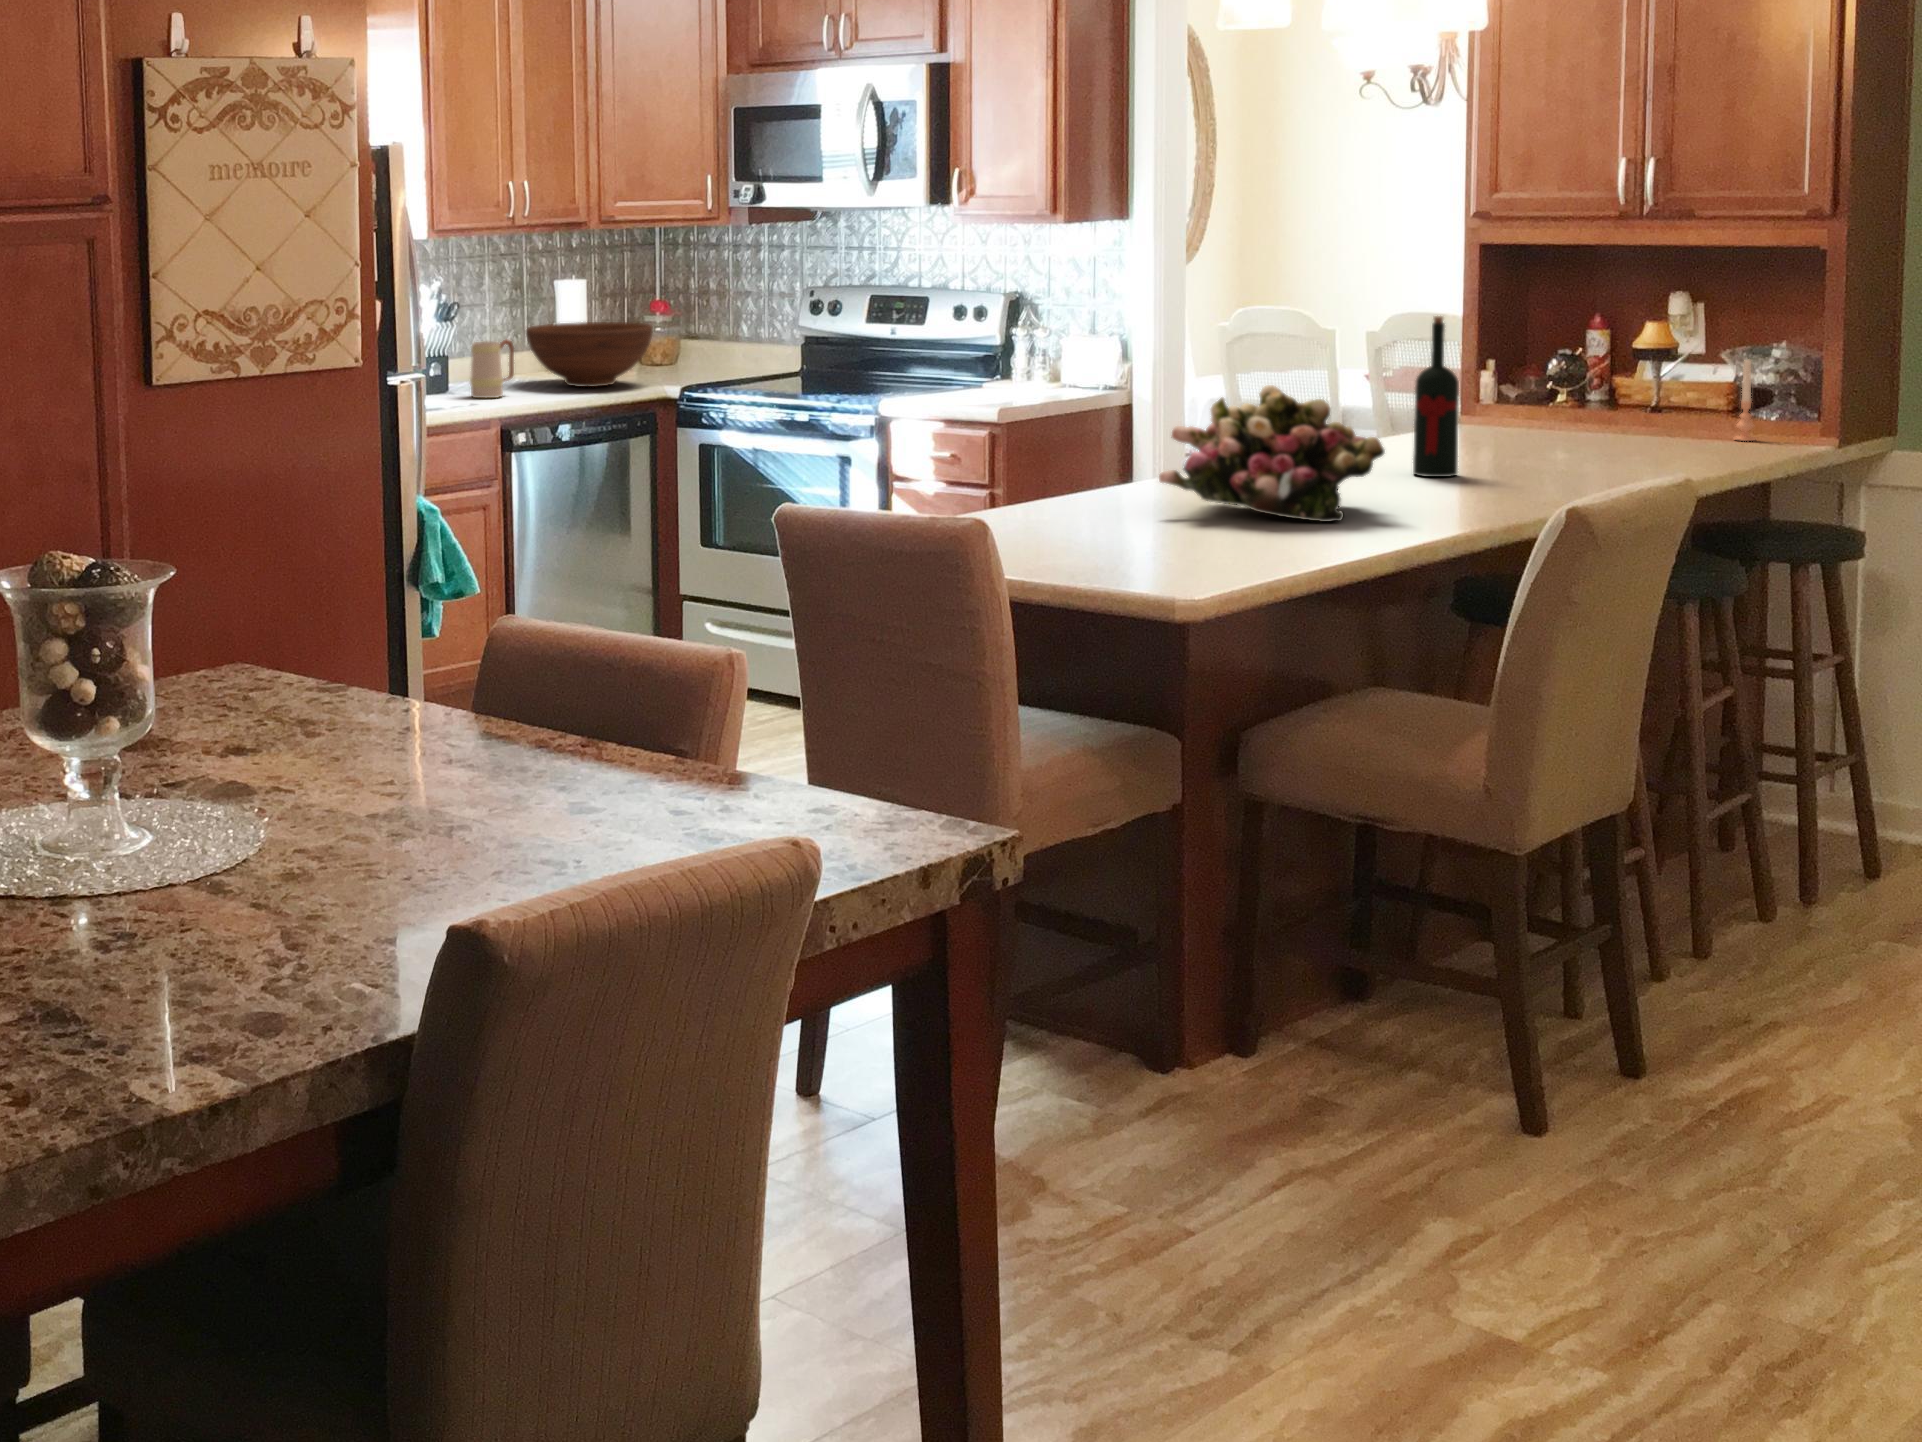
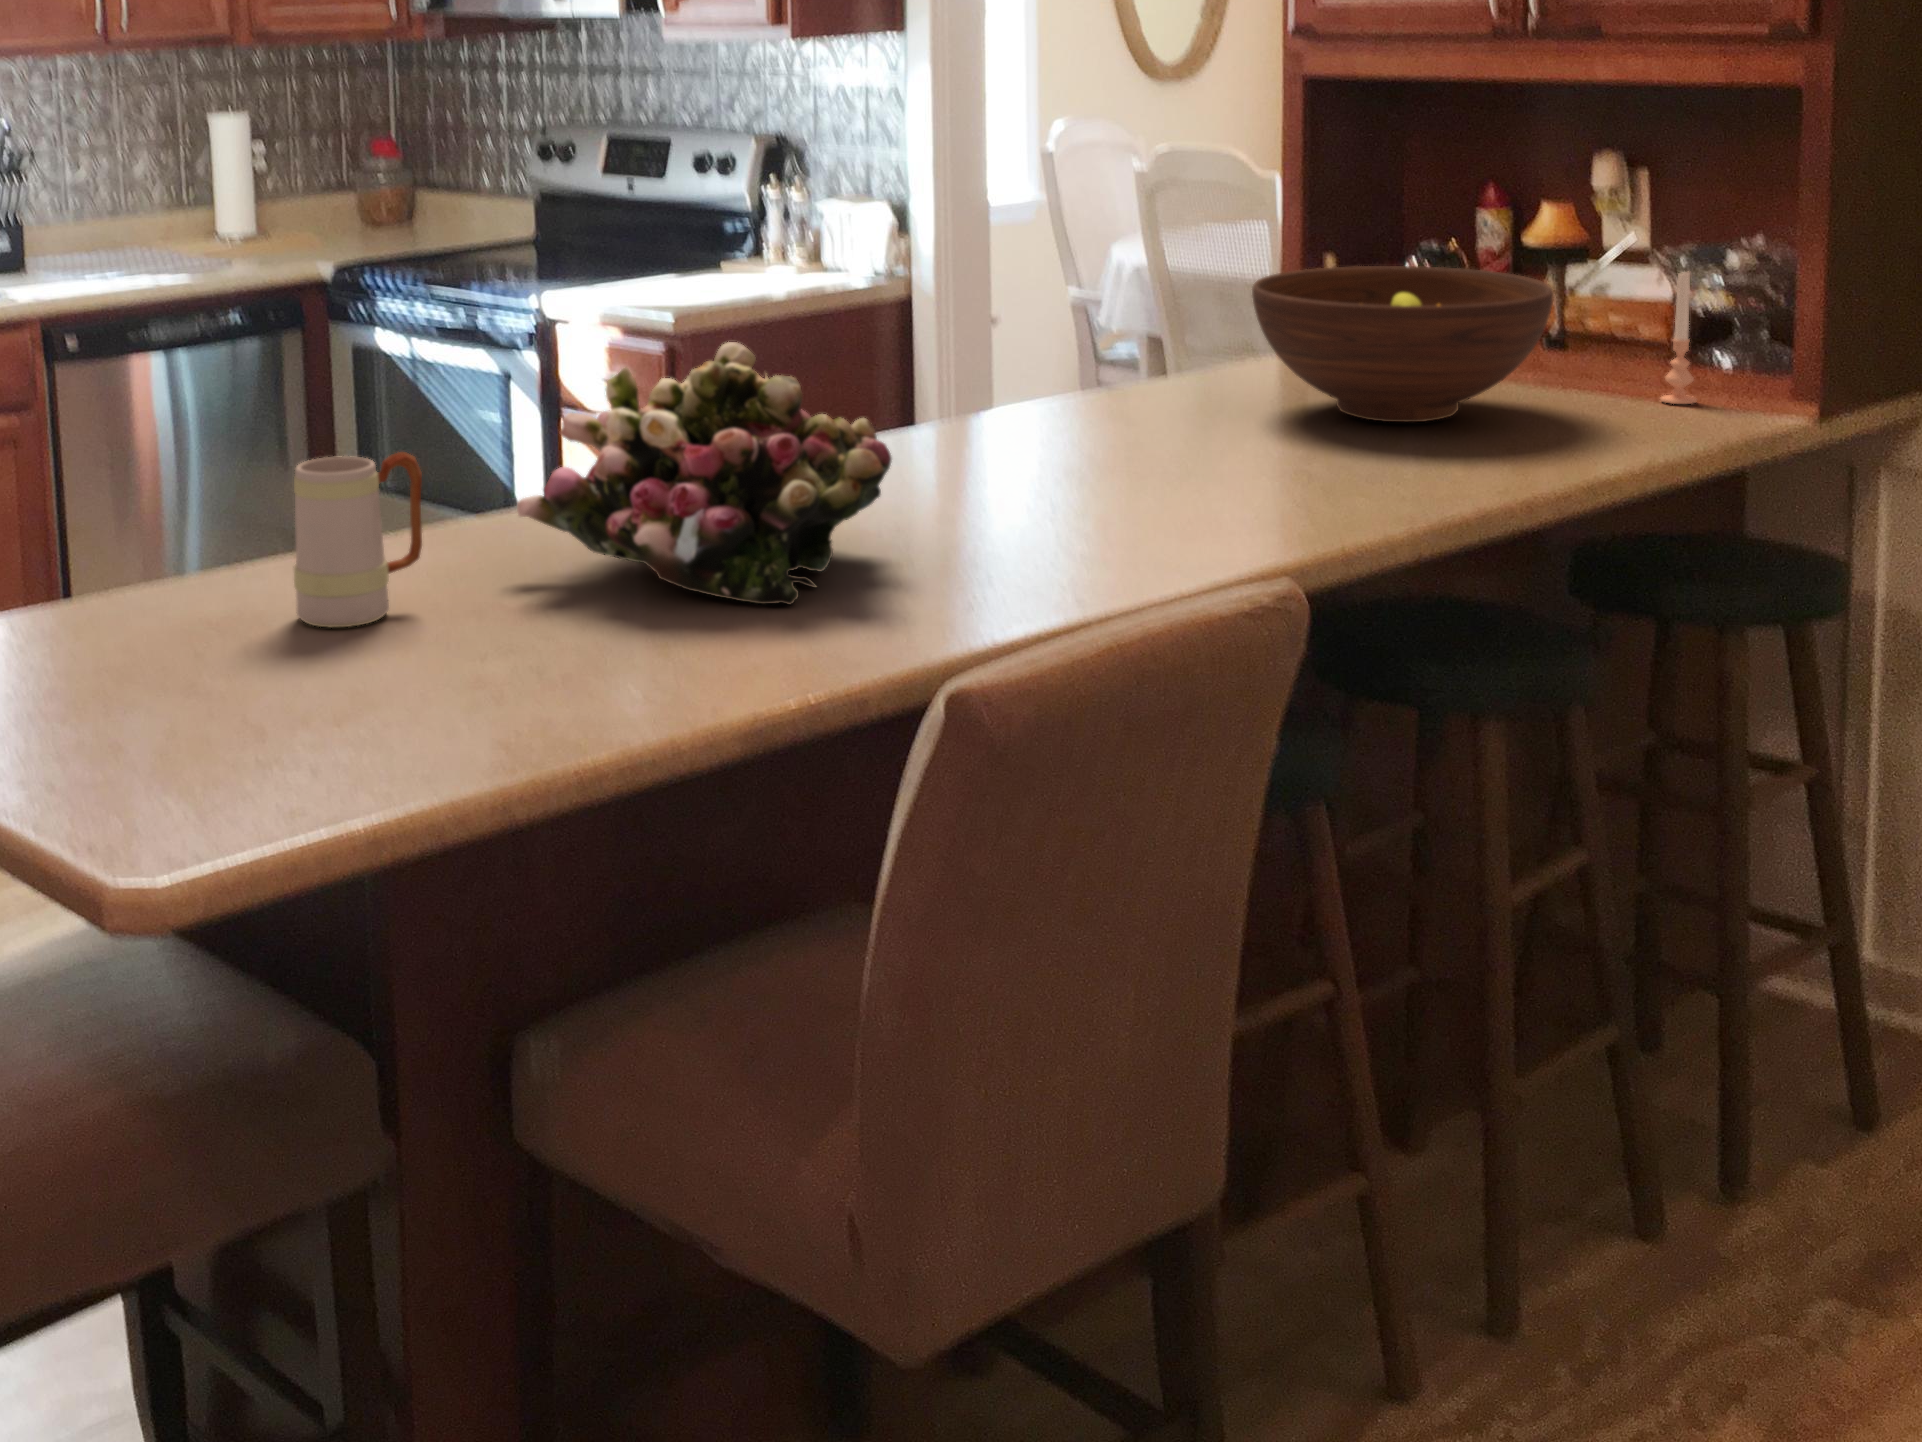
wine bottle: present [1413,316,1459,477] -> none [1070,210,1140,482]
fruit bowl: present [526,322,653,387] -> present [1252,266,1554,422]
mug: present [470,339,514,398] -> present [294,452,422,627]

